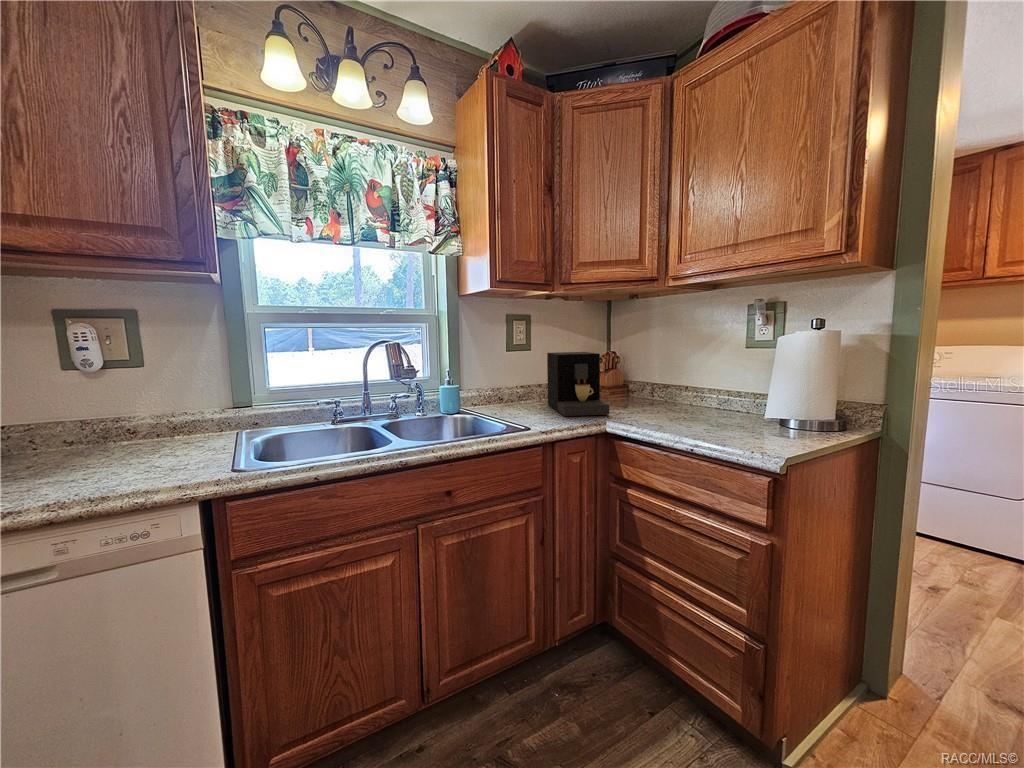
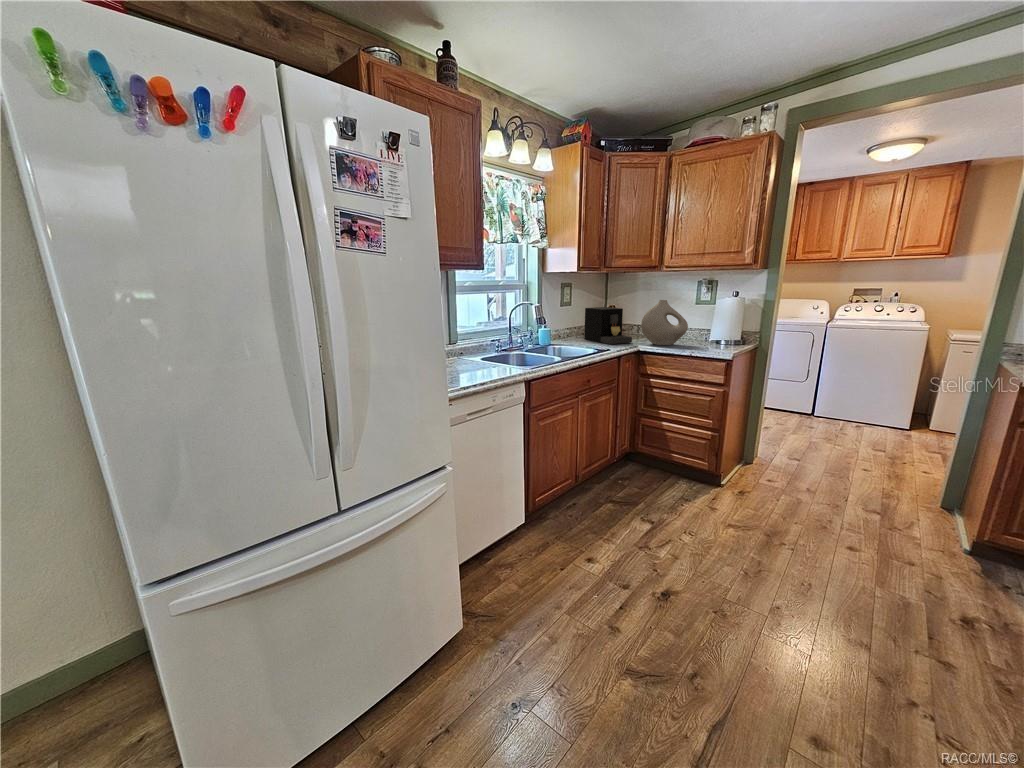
vase: none [622,337,709,424] -> present [641,300,688,345]

